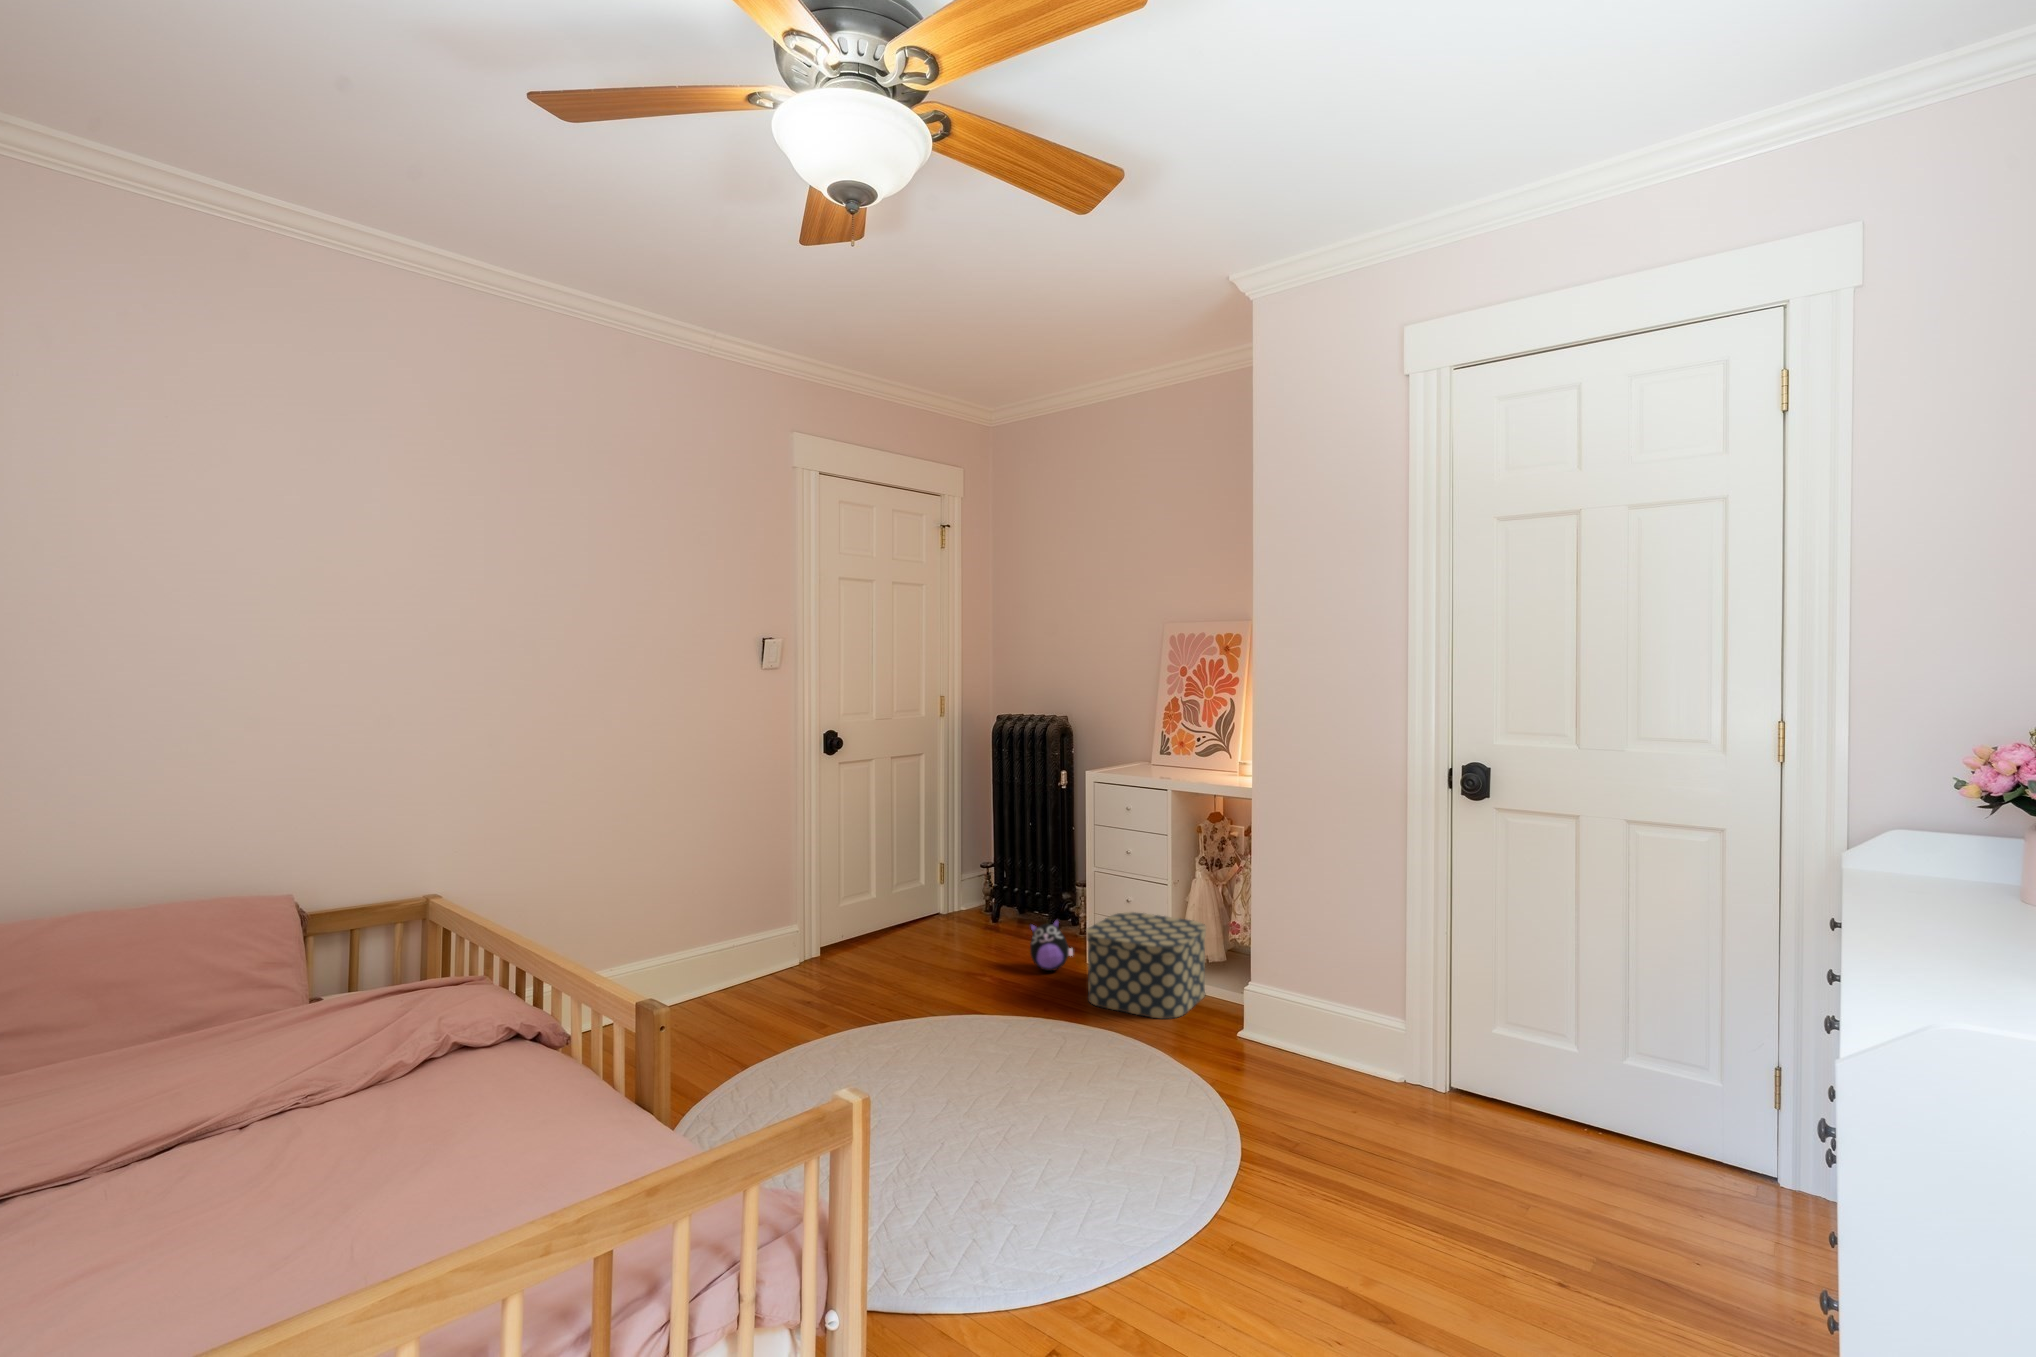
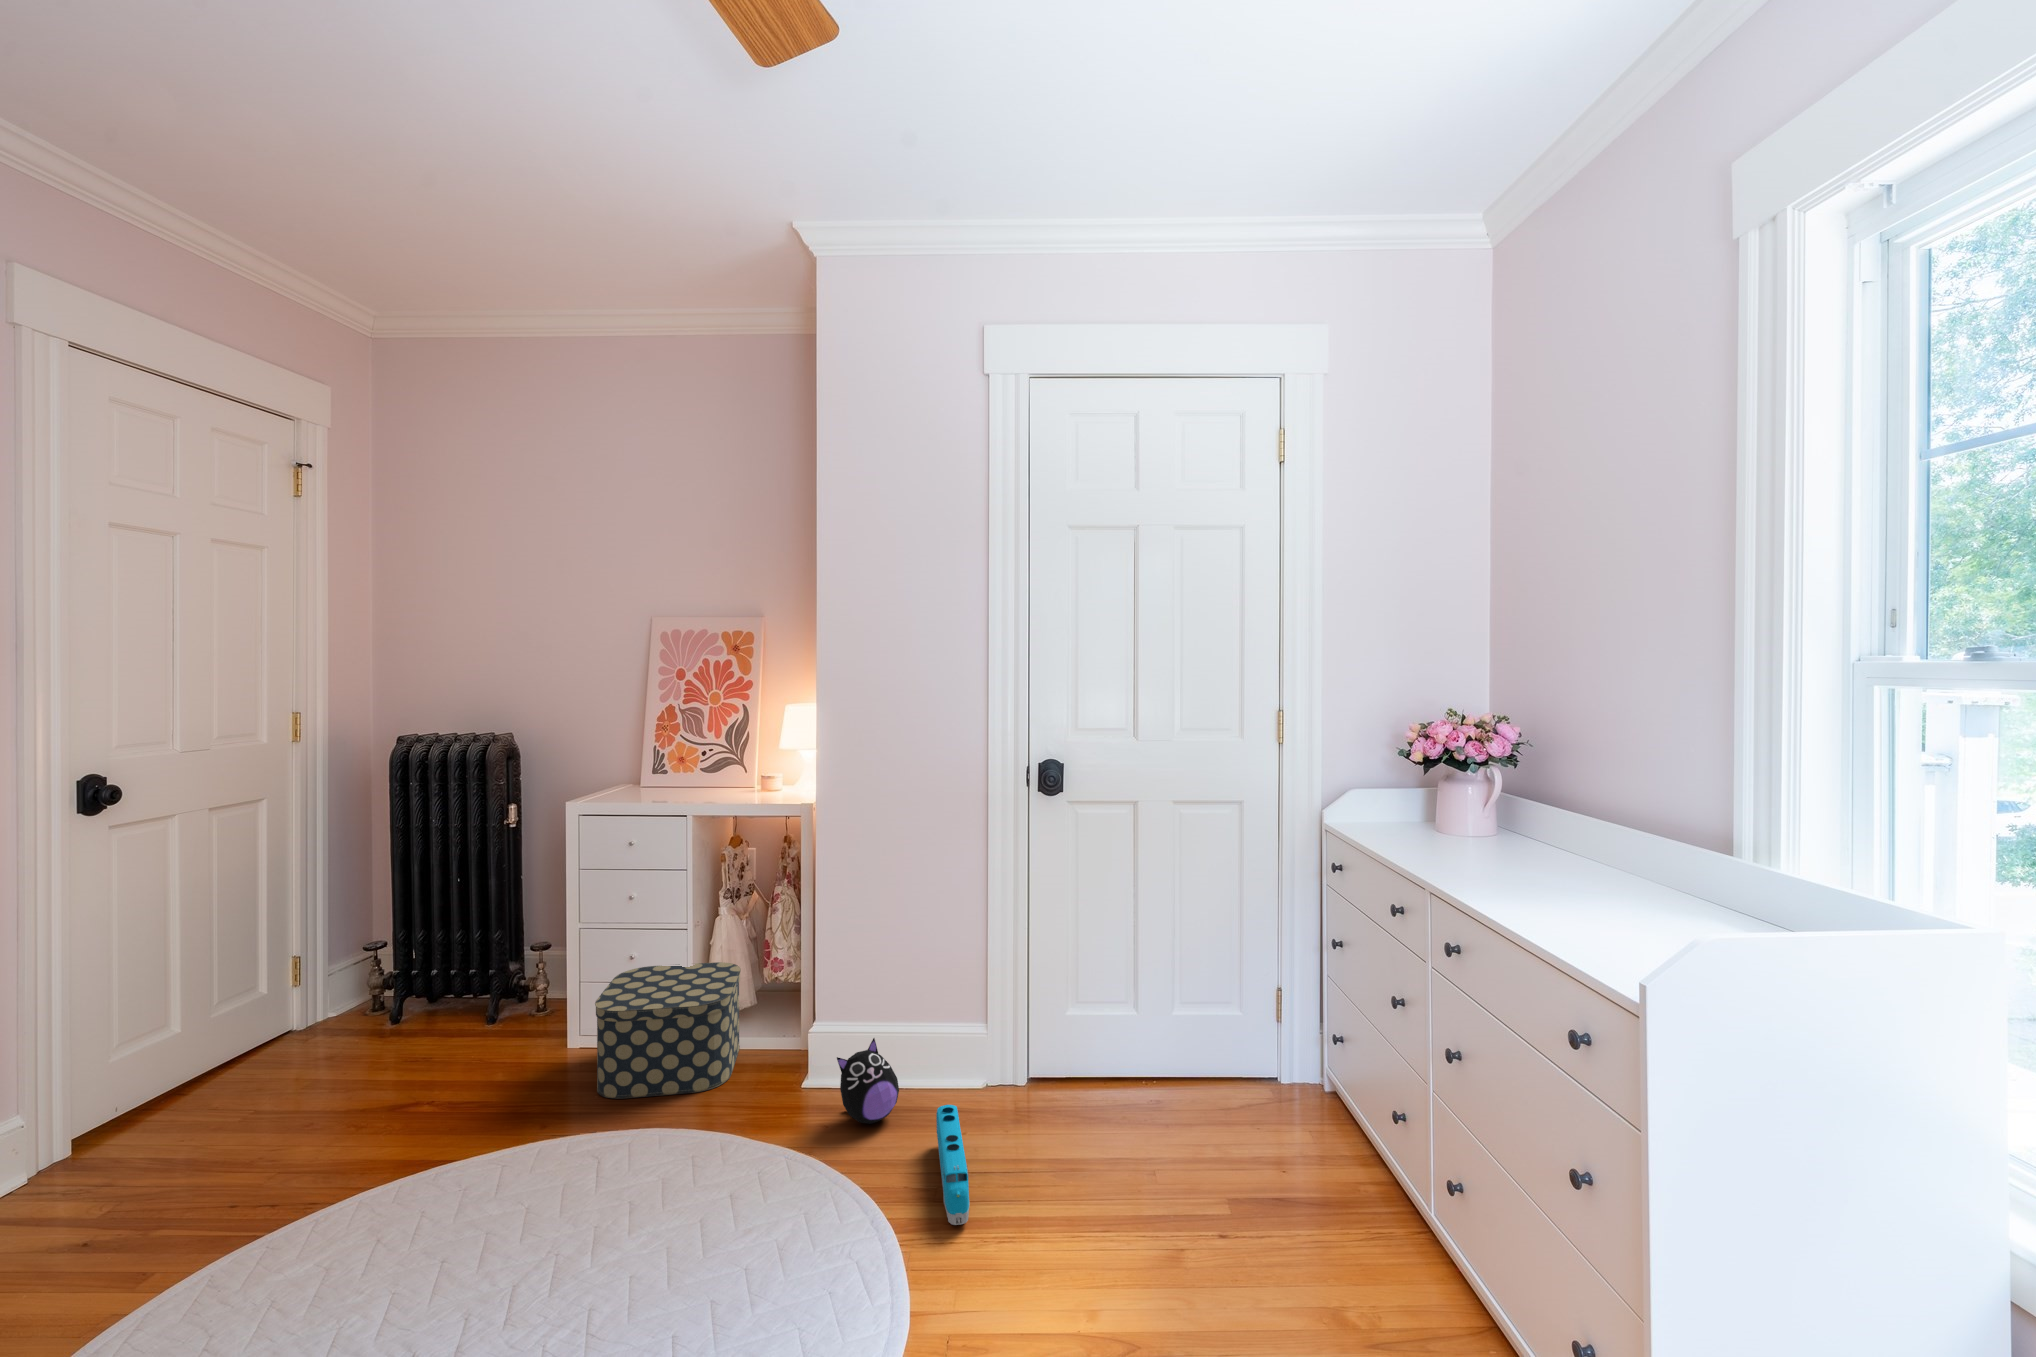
plush toy: present [1030,919,1073,971] -> present [837,1038,899,1124]
toy train: none [1283,1076,1339,1168] -> present [936,1105,970,1225]

